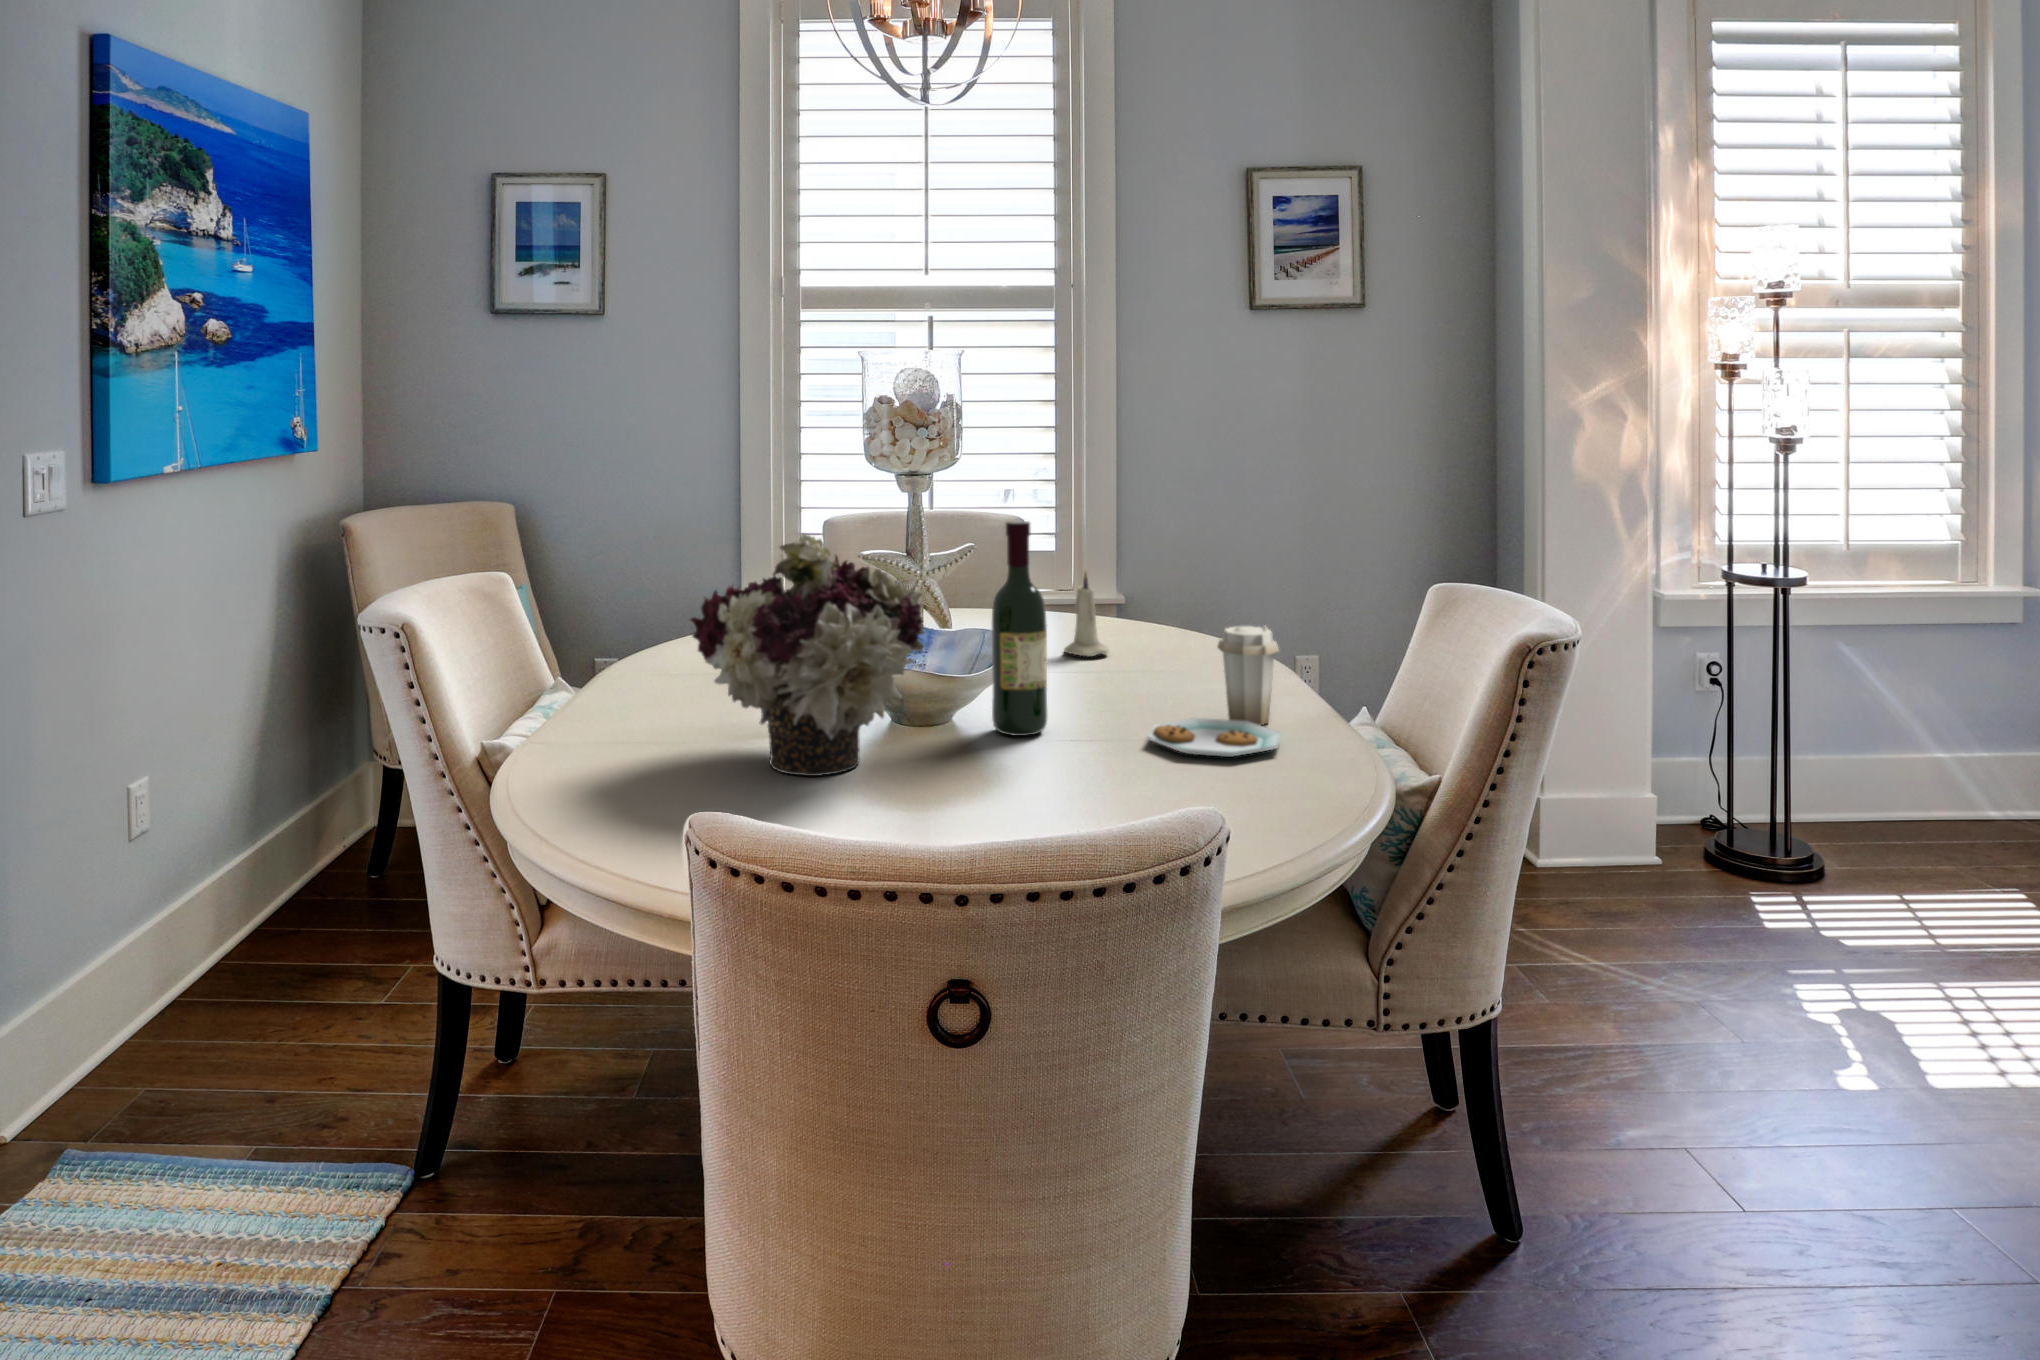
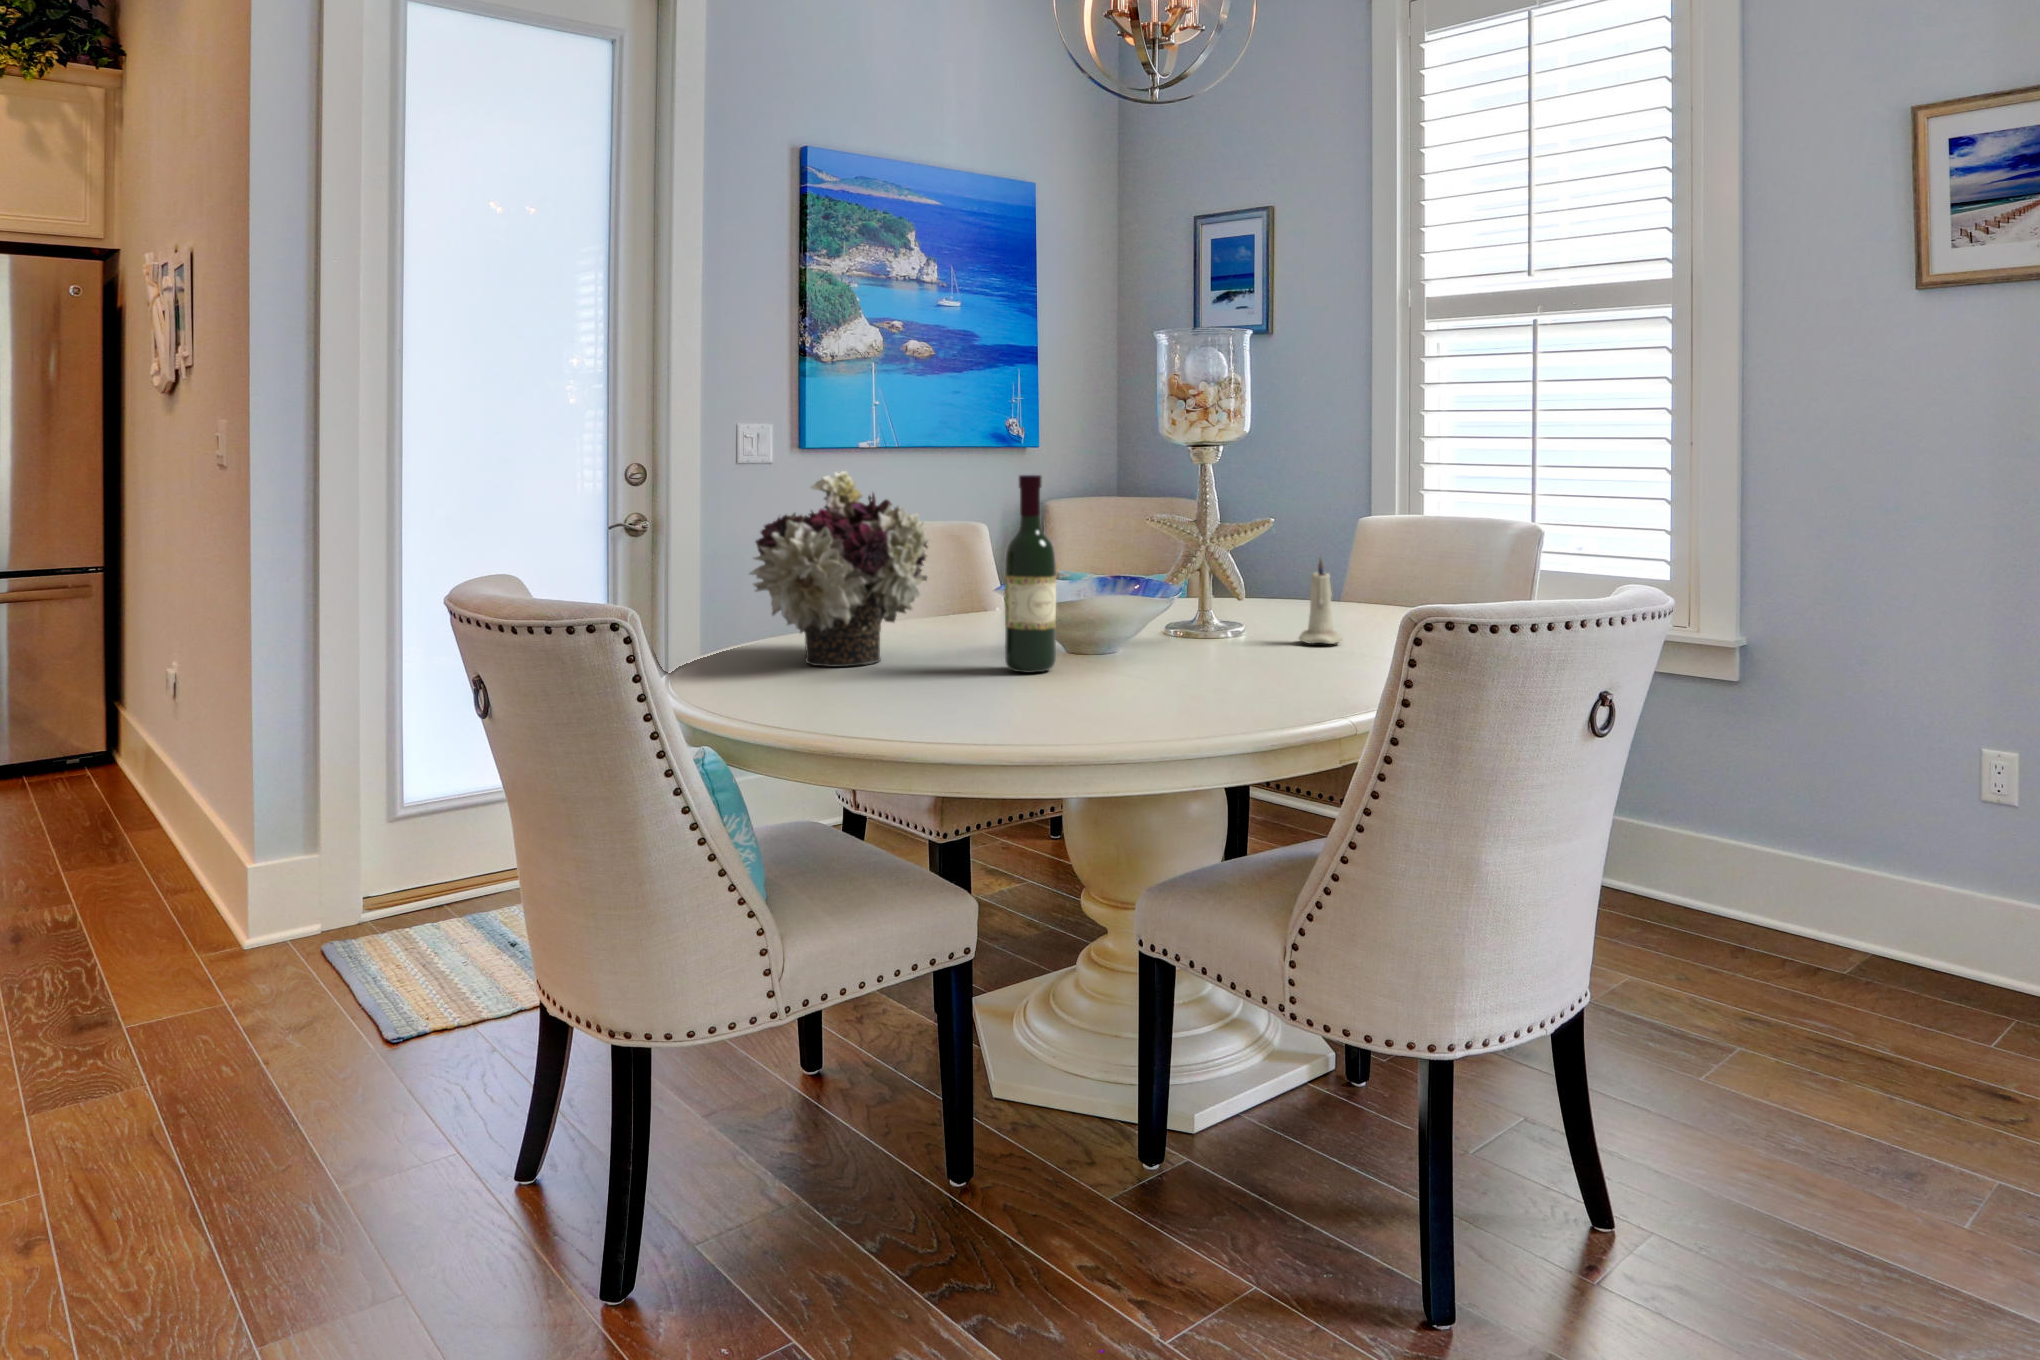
plate: present [1148,626,1281,757] -> none [1045,596,1247,710]

